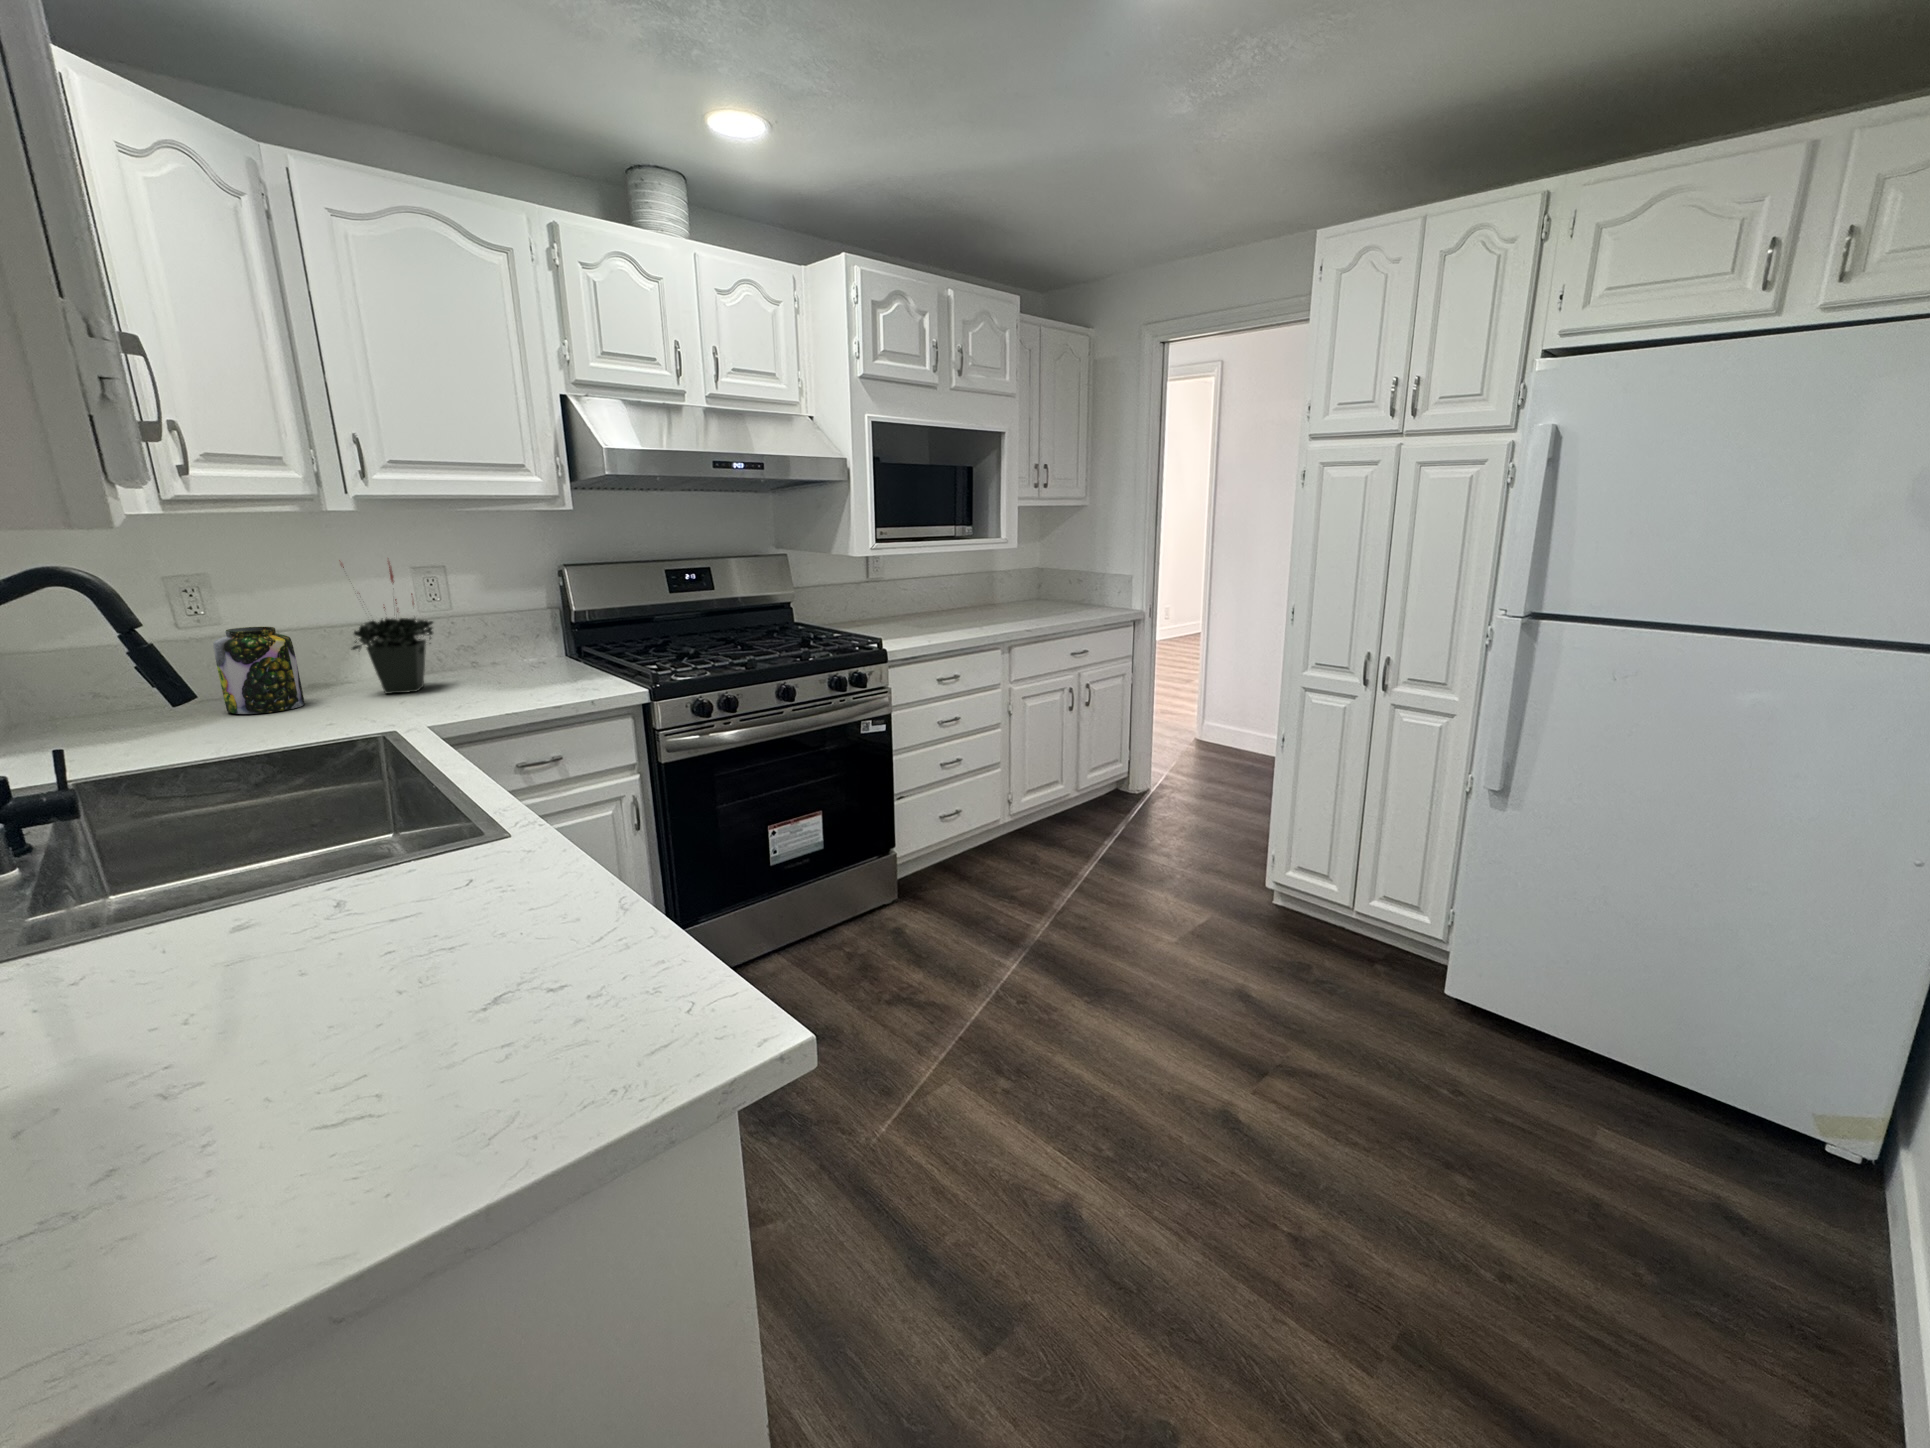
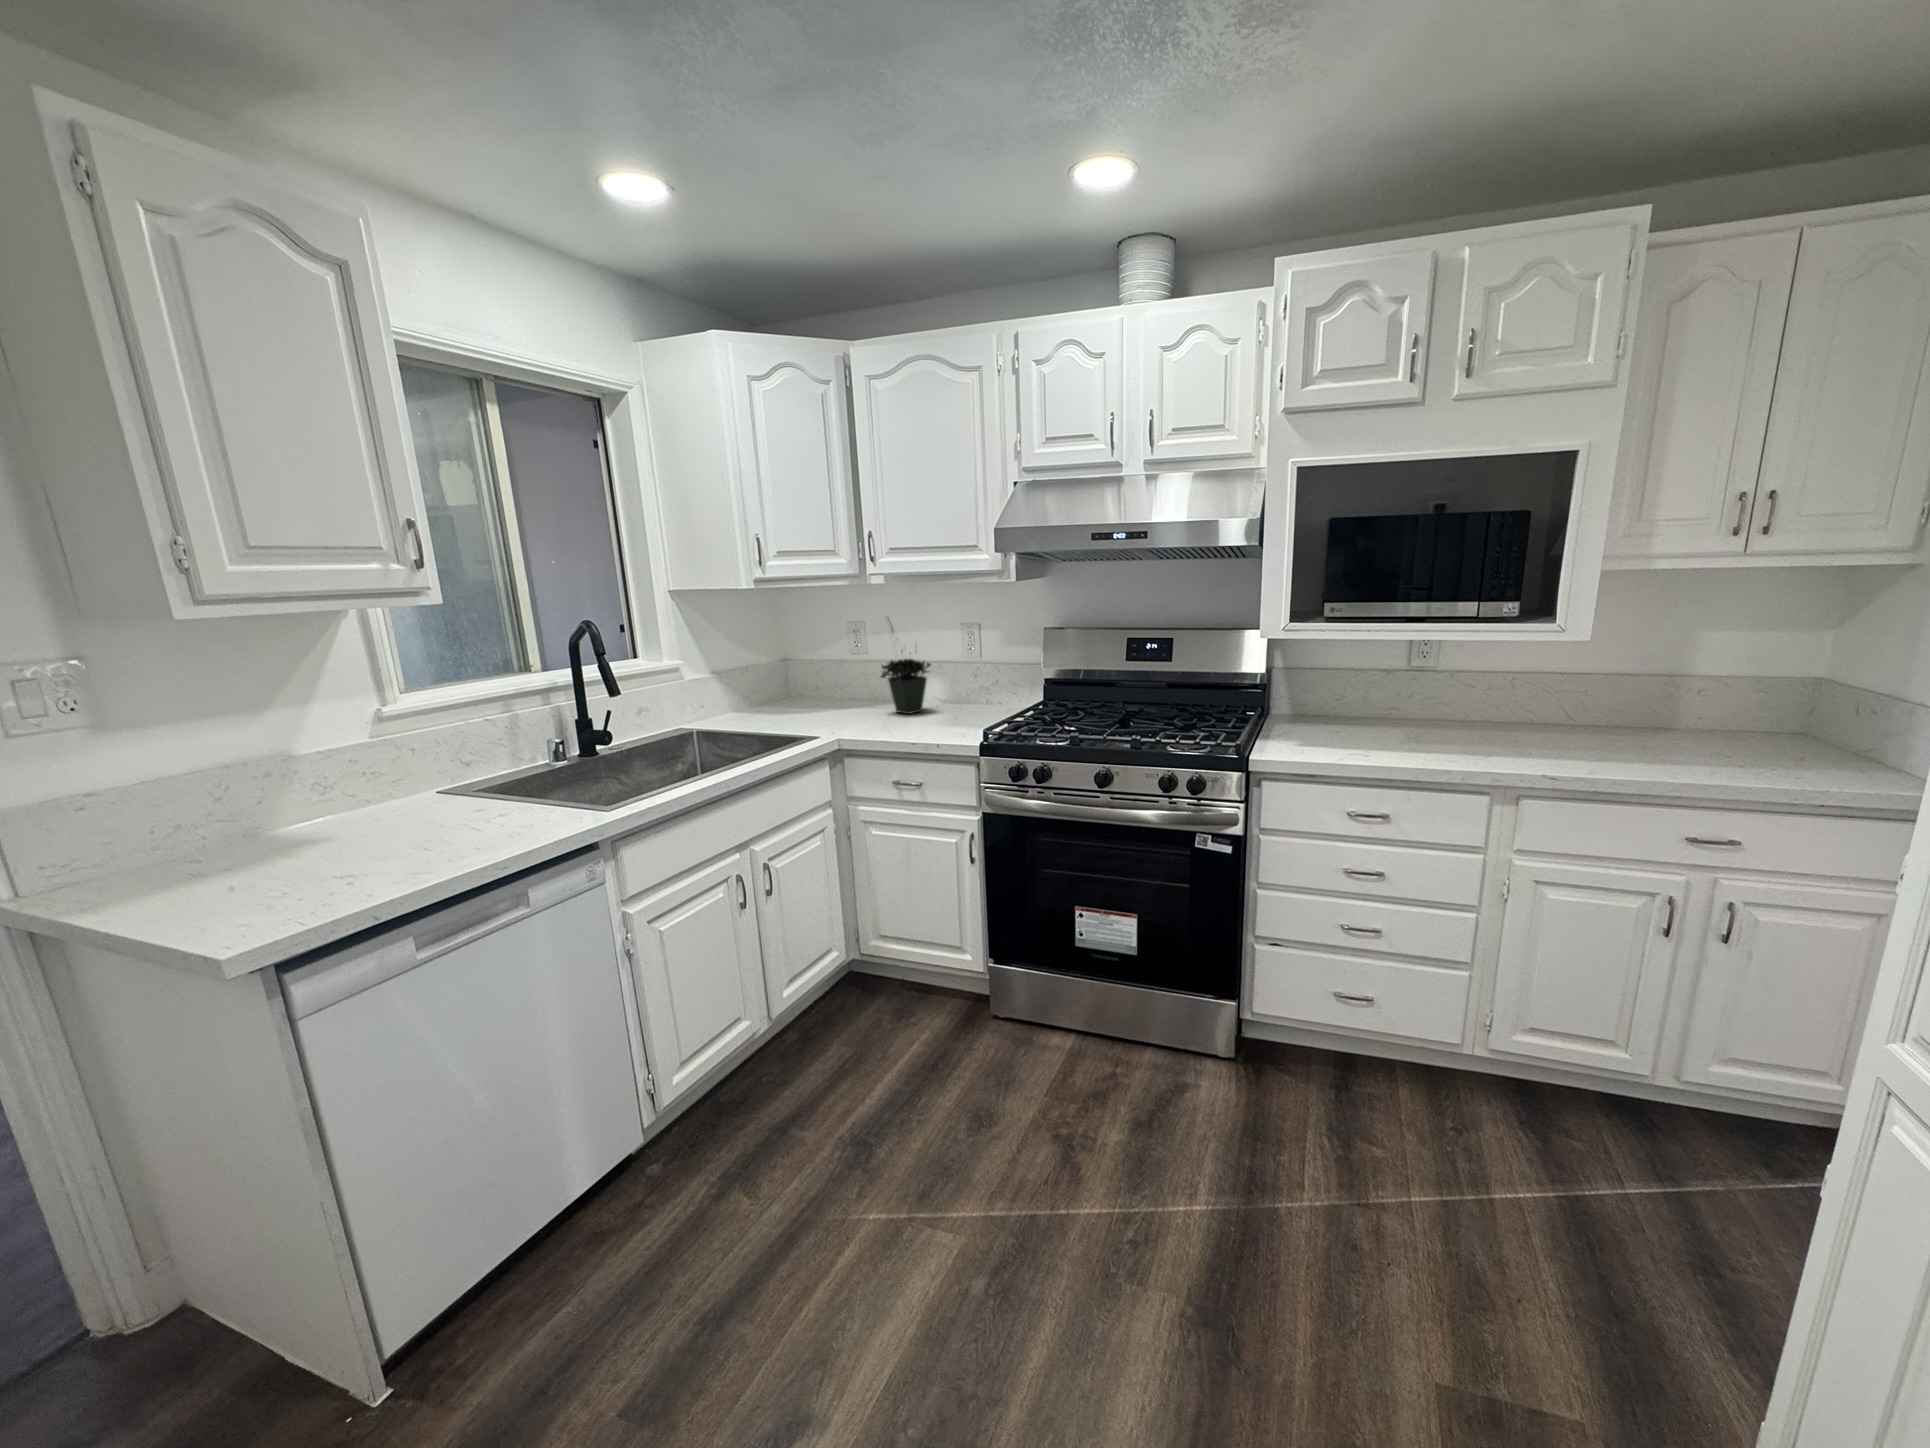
jar: present [213,627,304,714] -> none [827,656,866,712]

